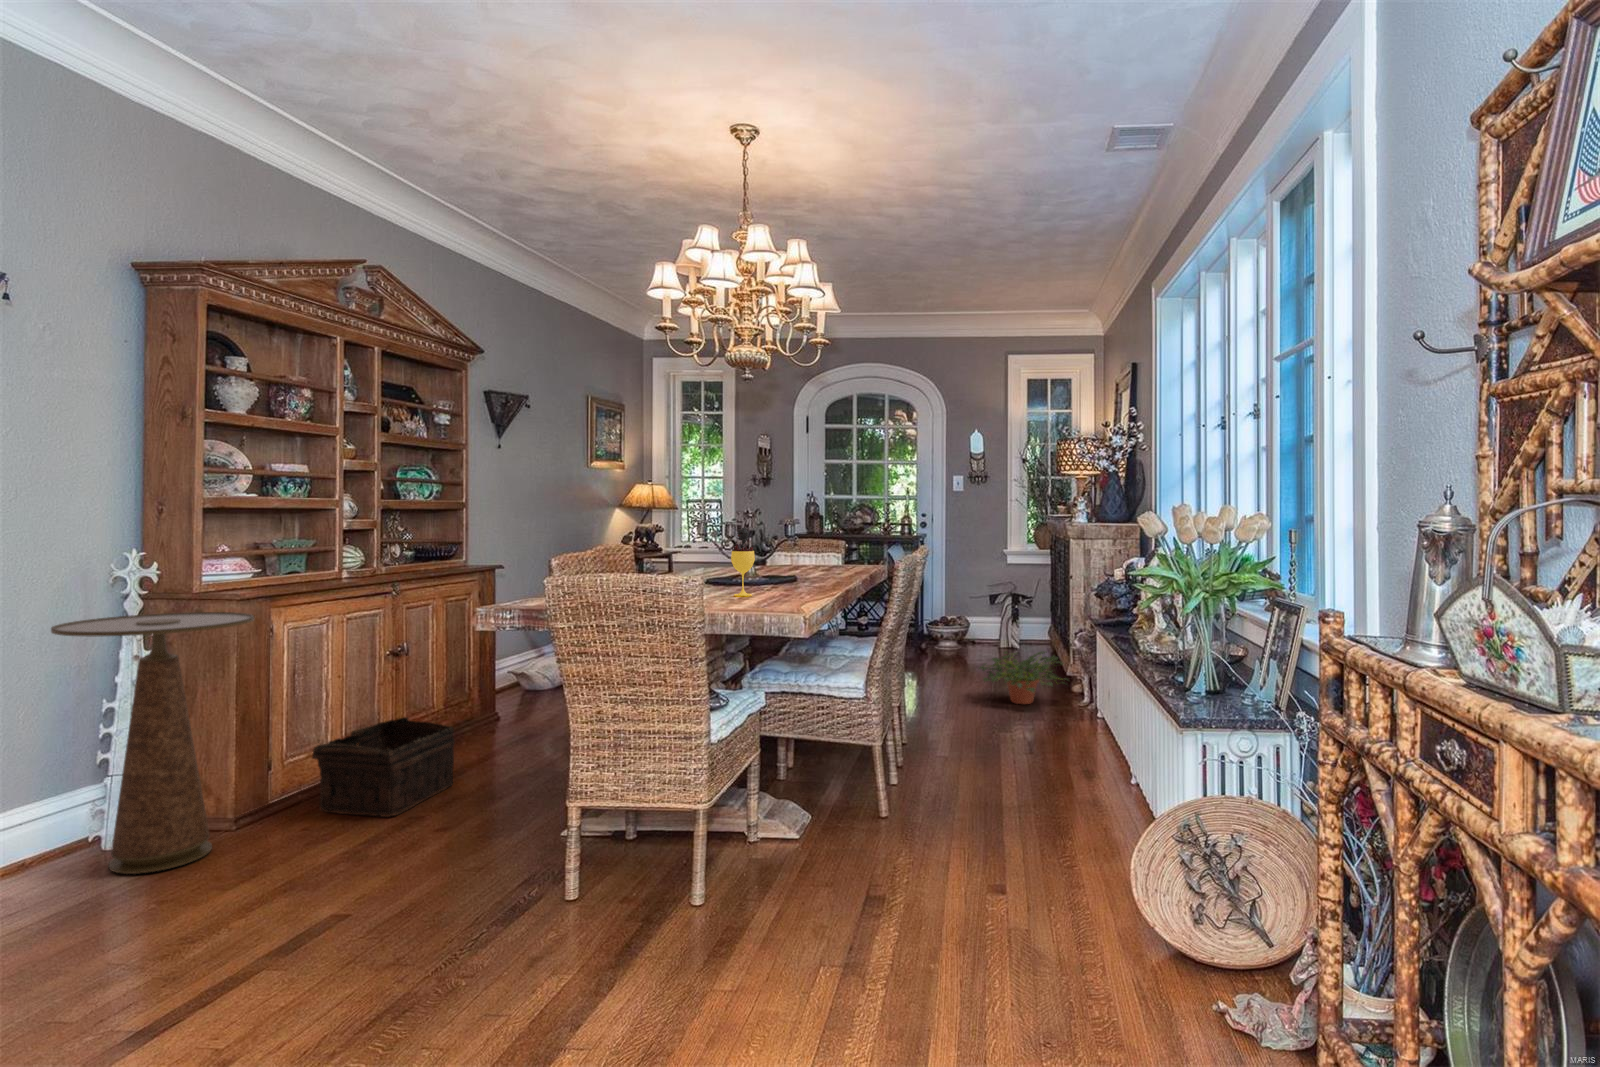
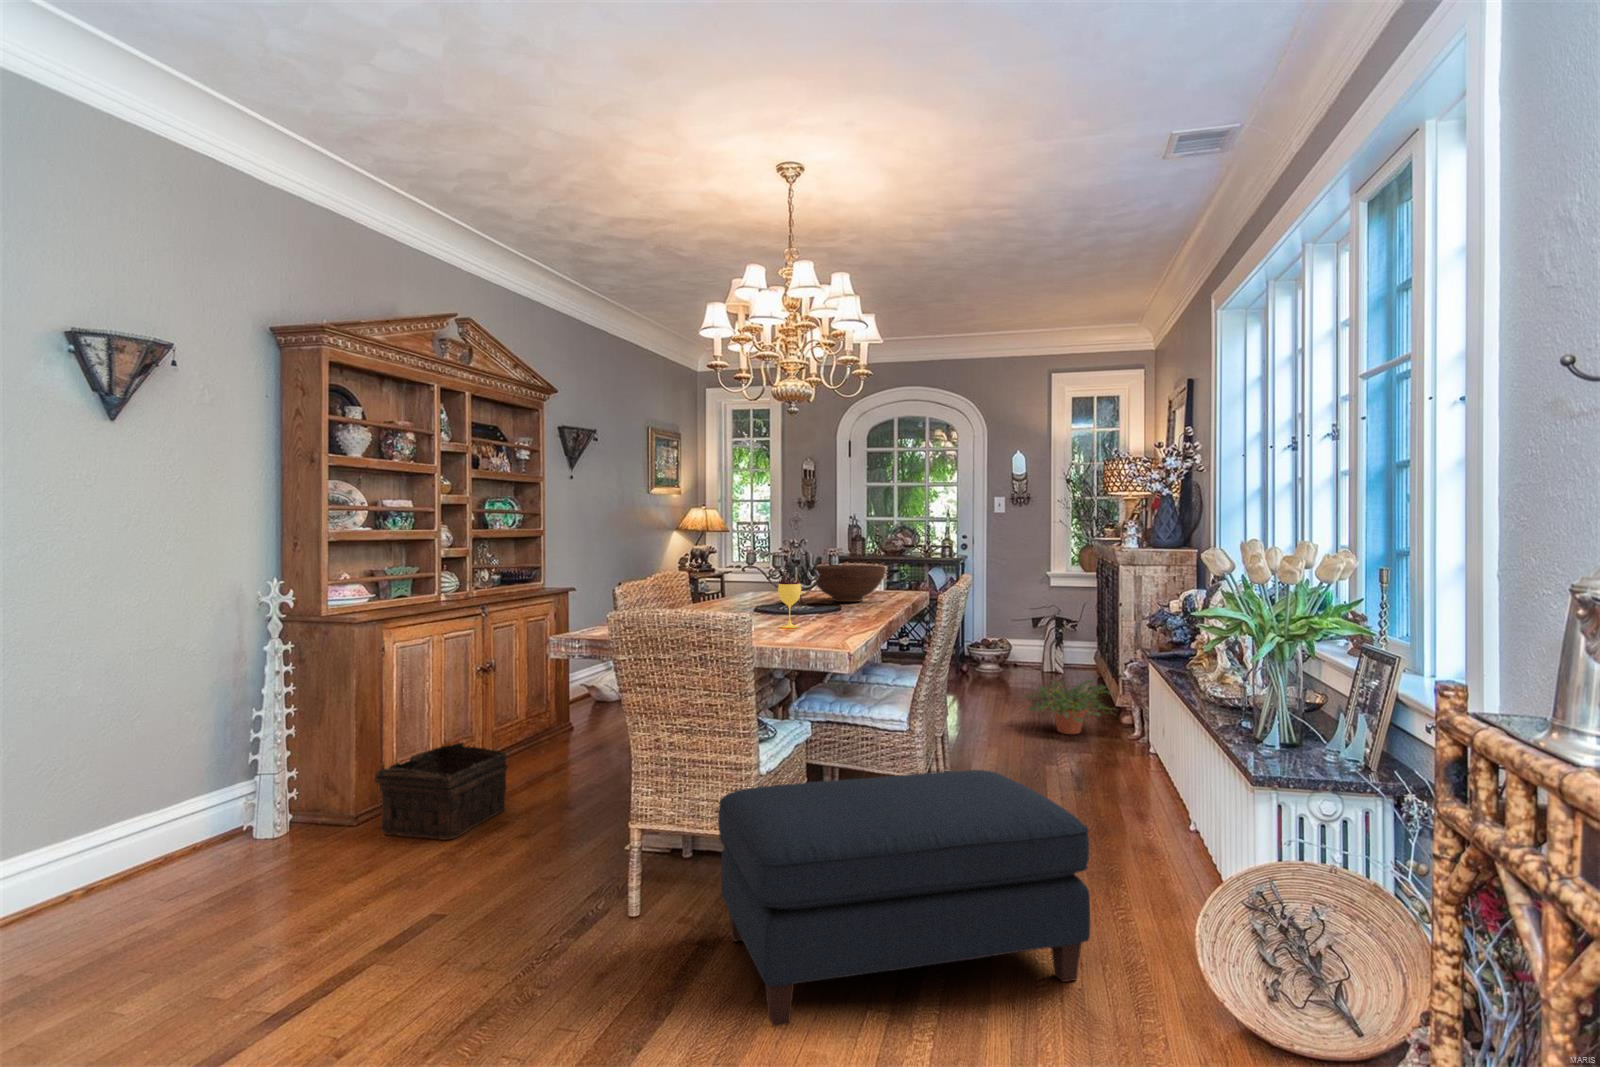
fruit bowl: none [766,537,842,573] -> present [815,565,885,602]
side table: present [51,612,254,874] -> none [145,641,326,890]
ottoman: none [664,738,1050,1011] -> present [718,770,1090,1027]

